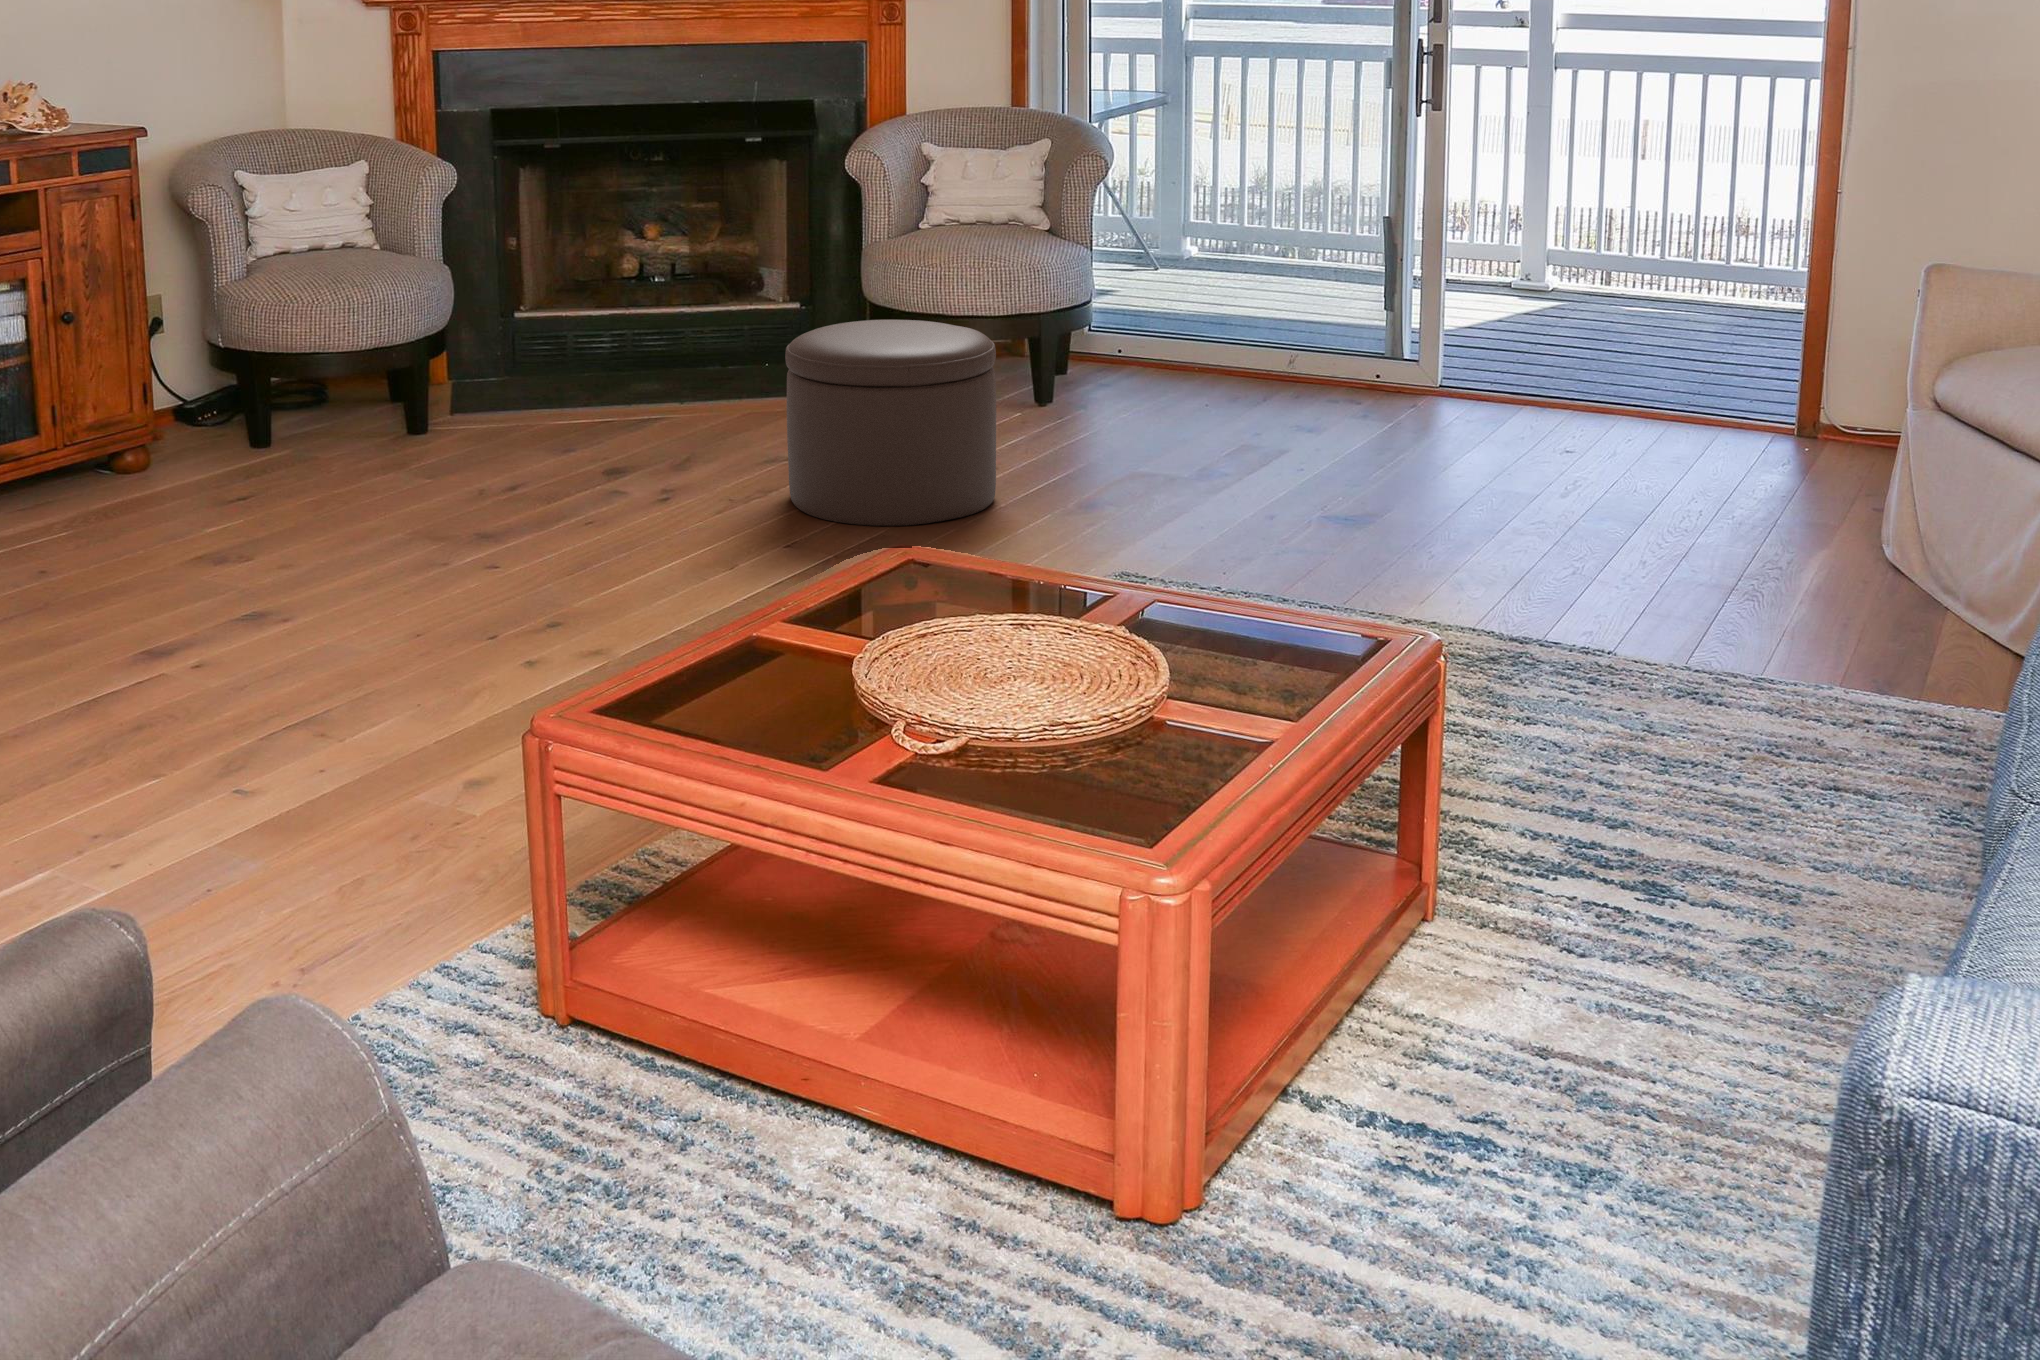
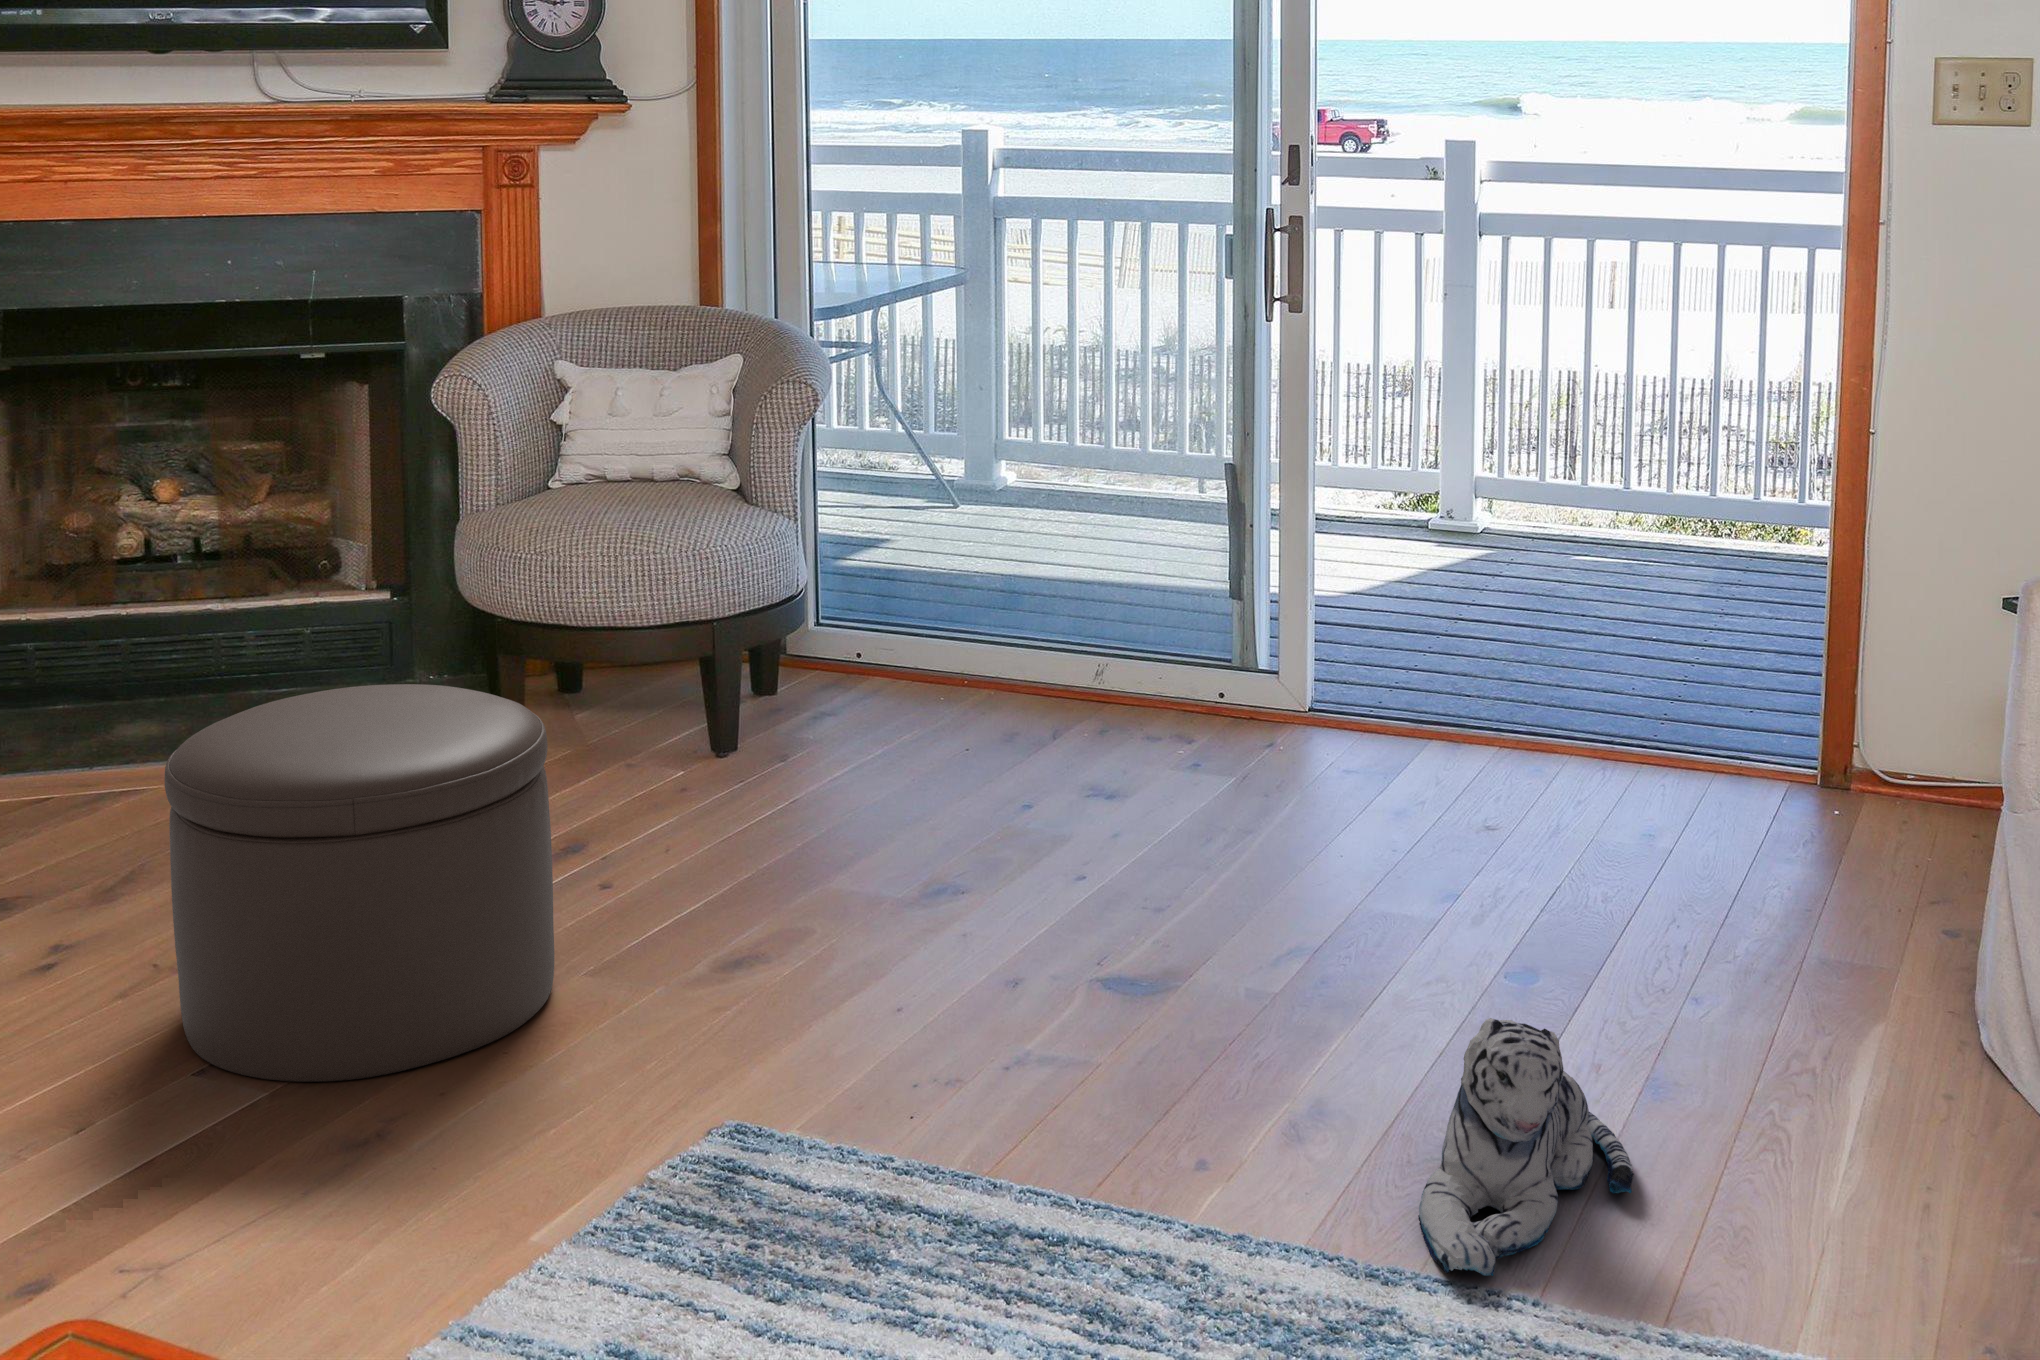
plush toy: none [1526,479,1651,606] -> present [1418,1018,1634,1276]

